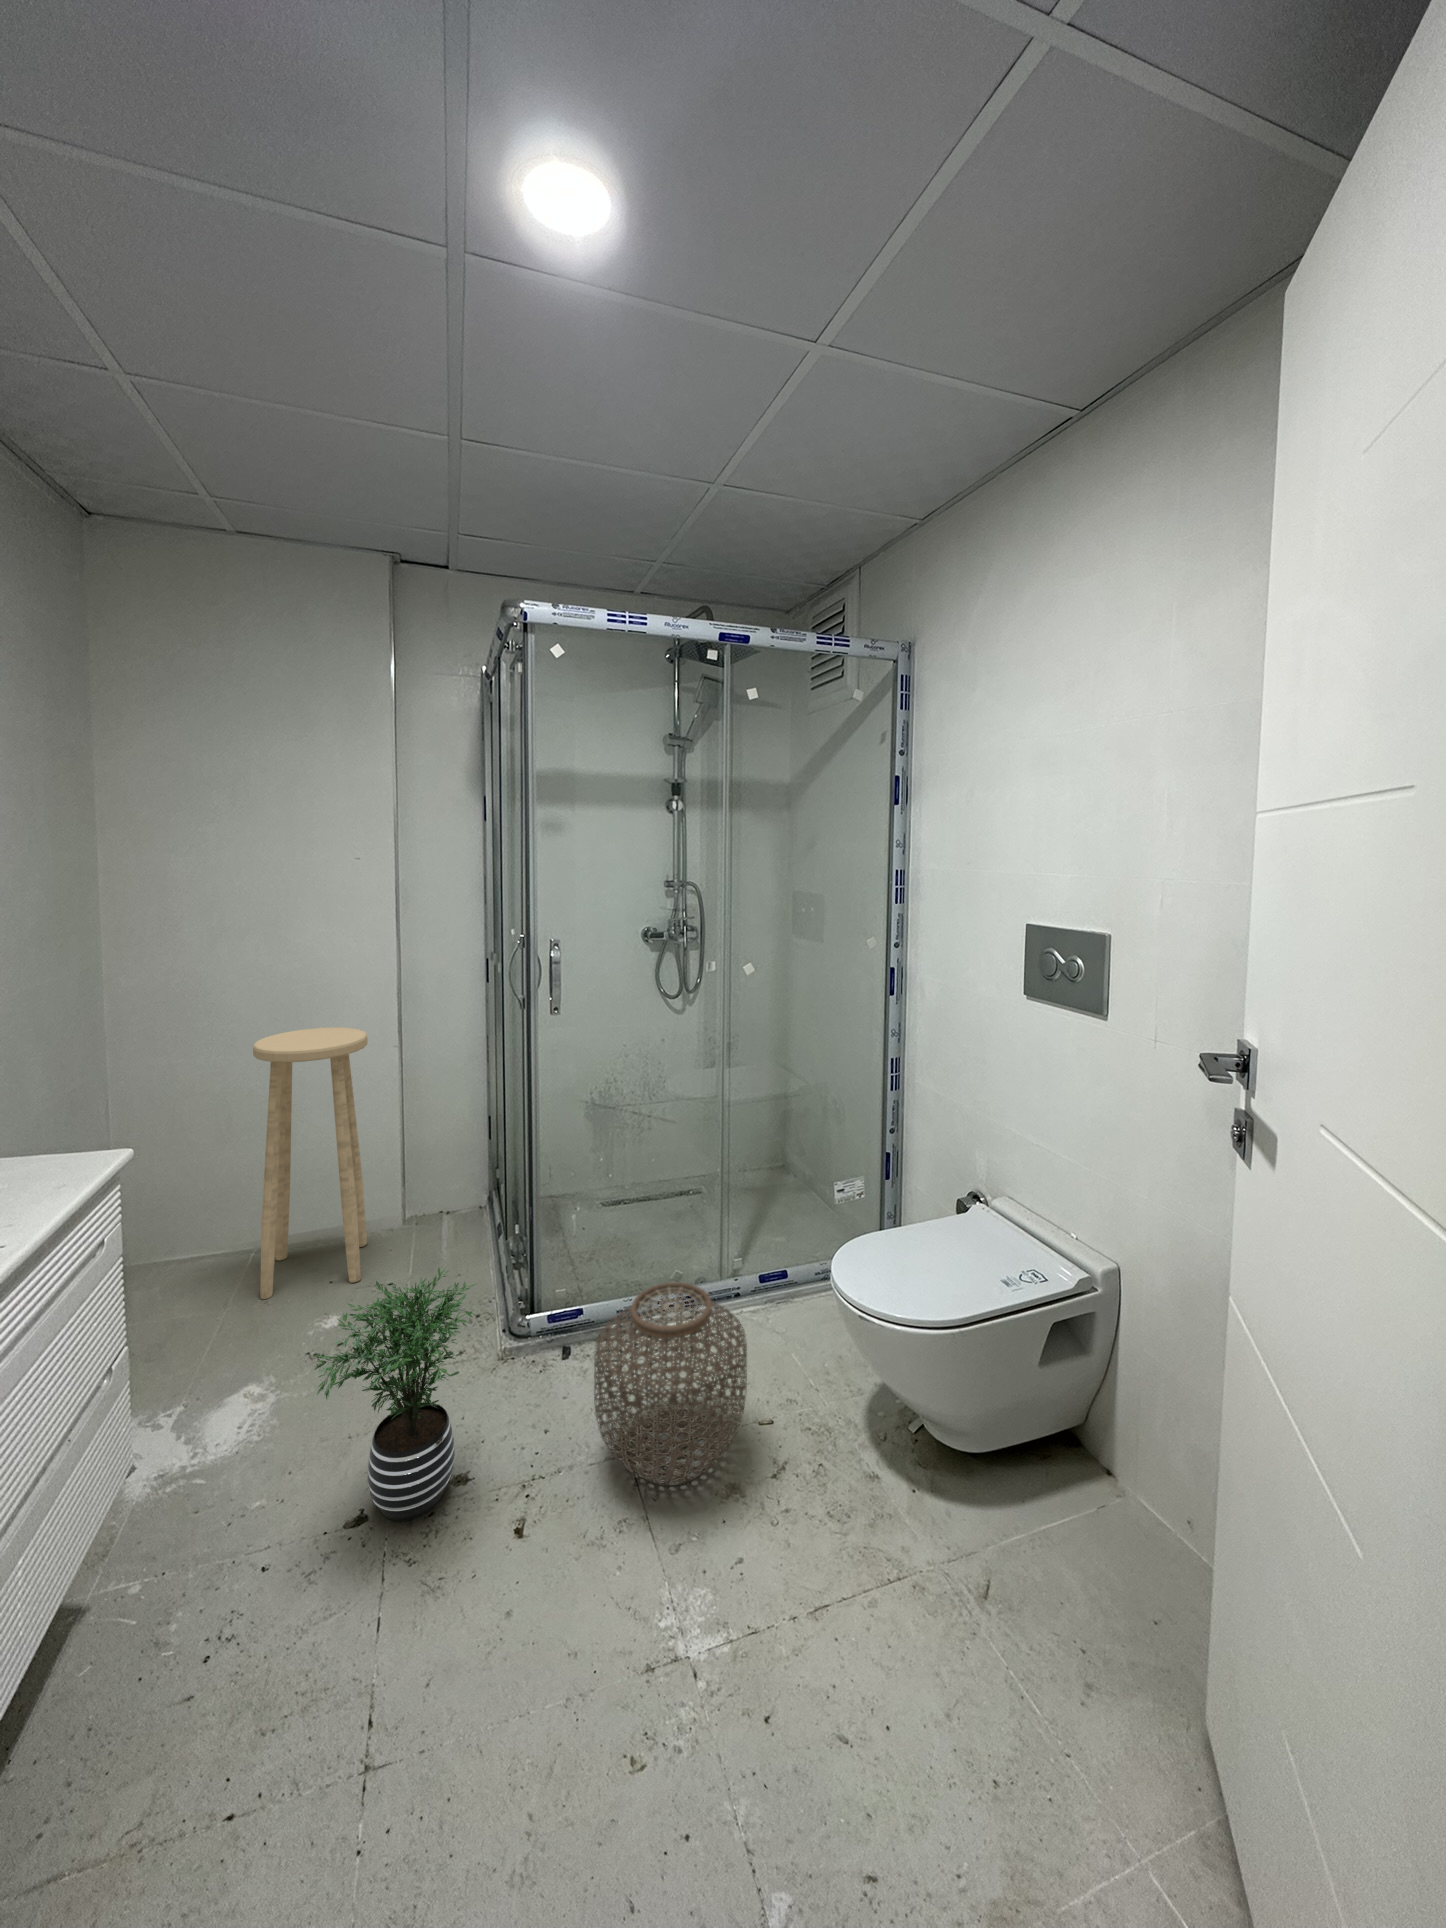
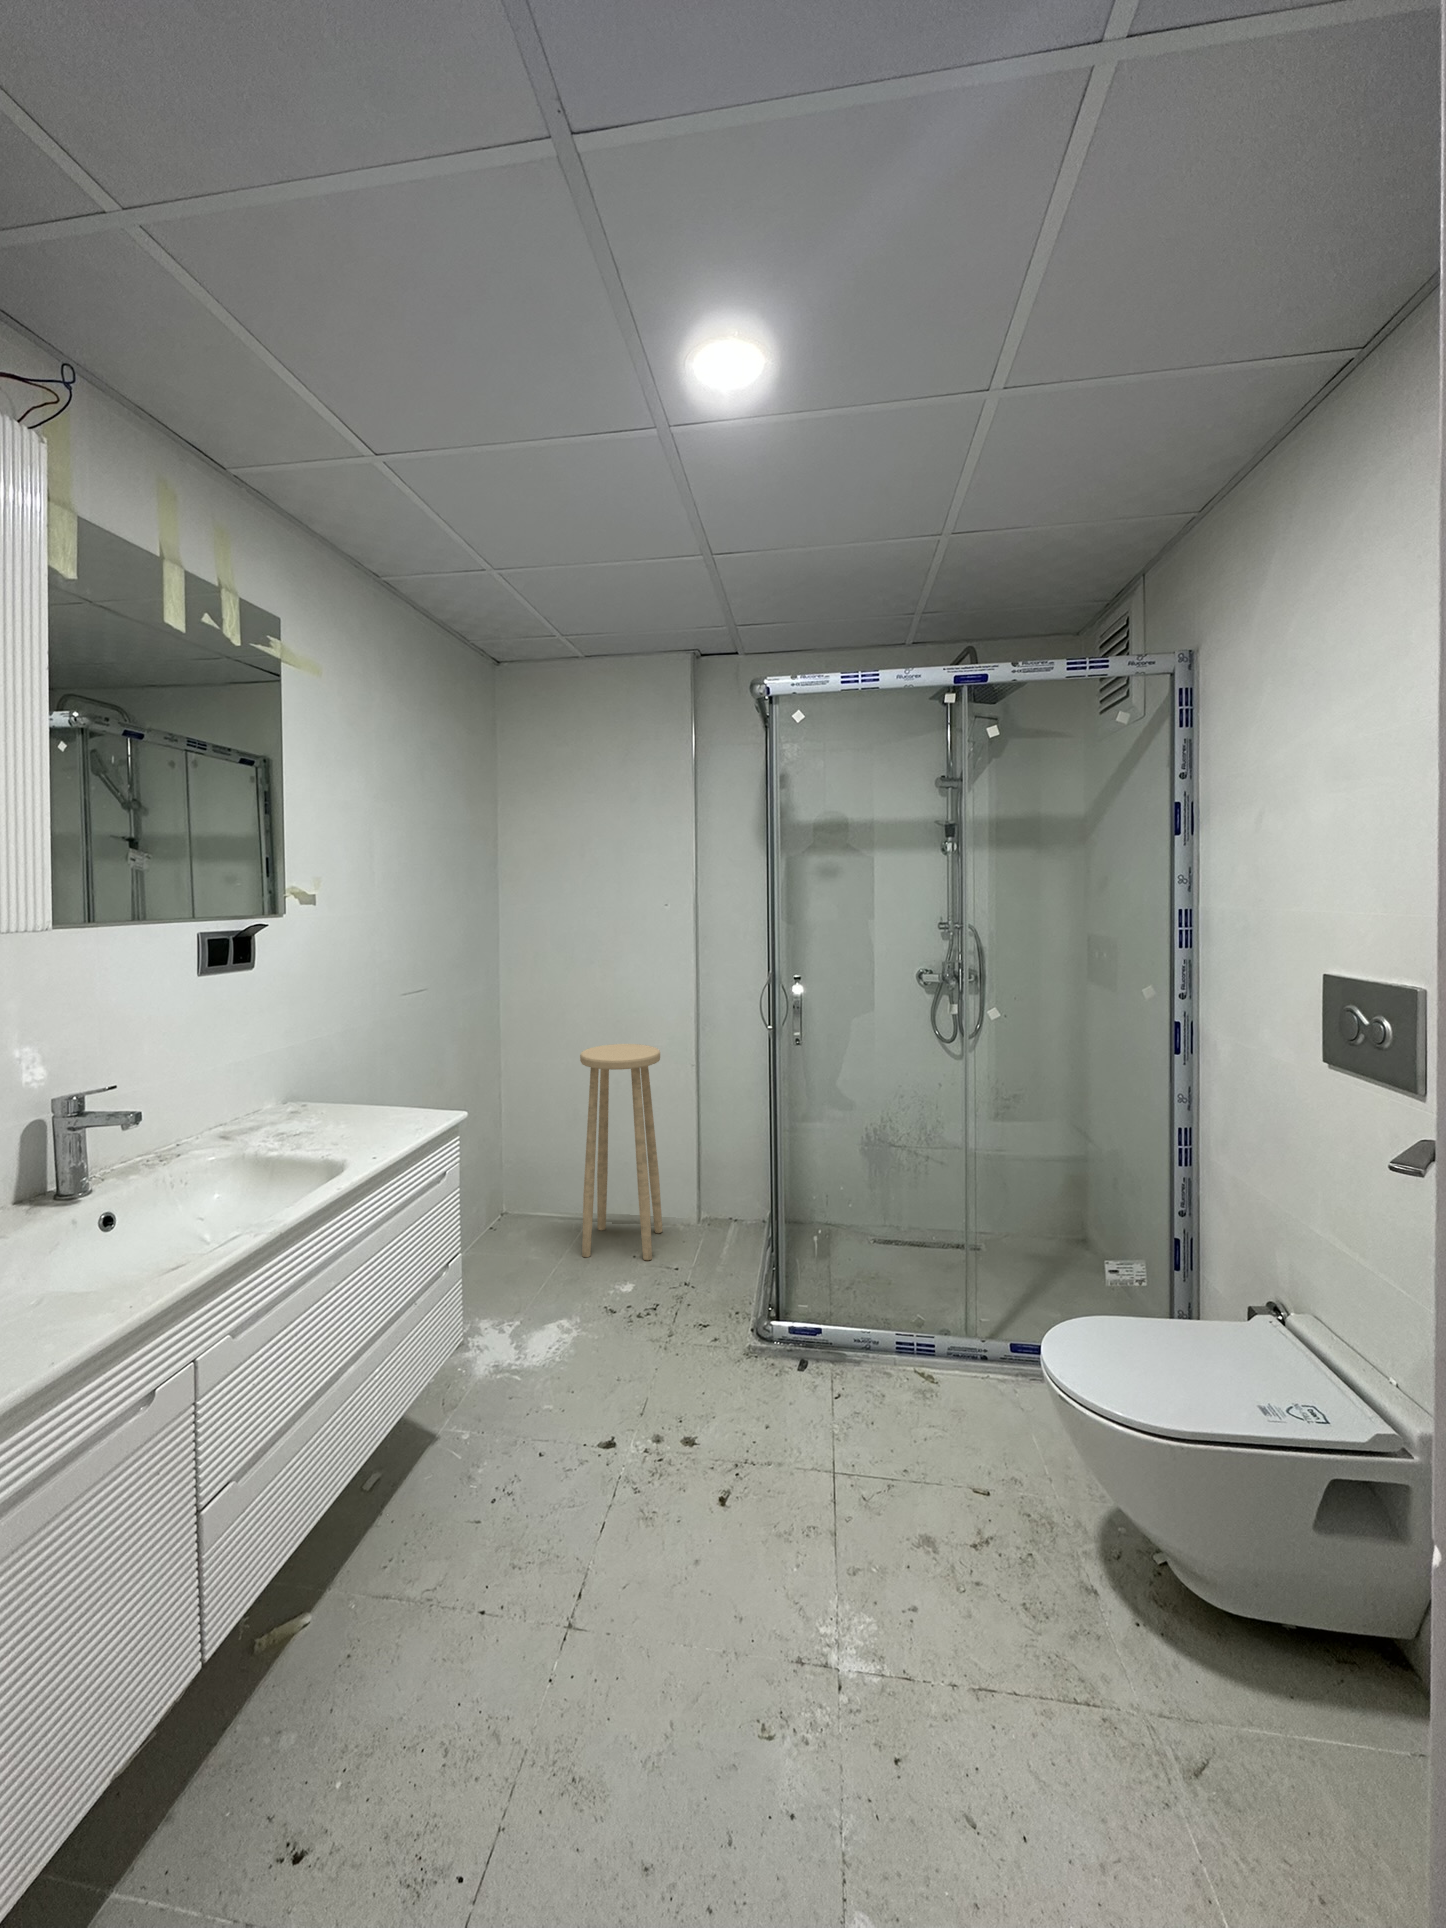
potted plant: present [314,1268,476,1521] -> none [579,1252,710,1457]
woven basket: present [594,1282,747,1485] -> none [797,1317,949,1518]

